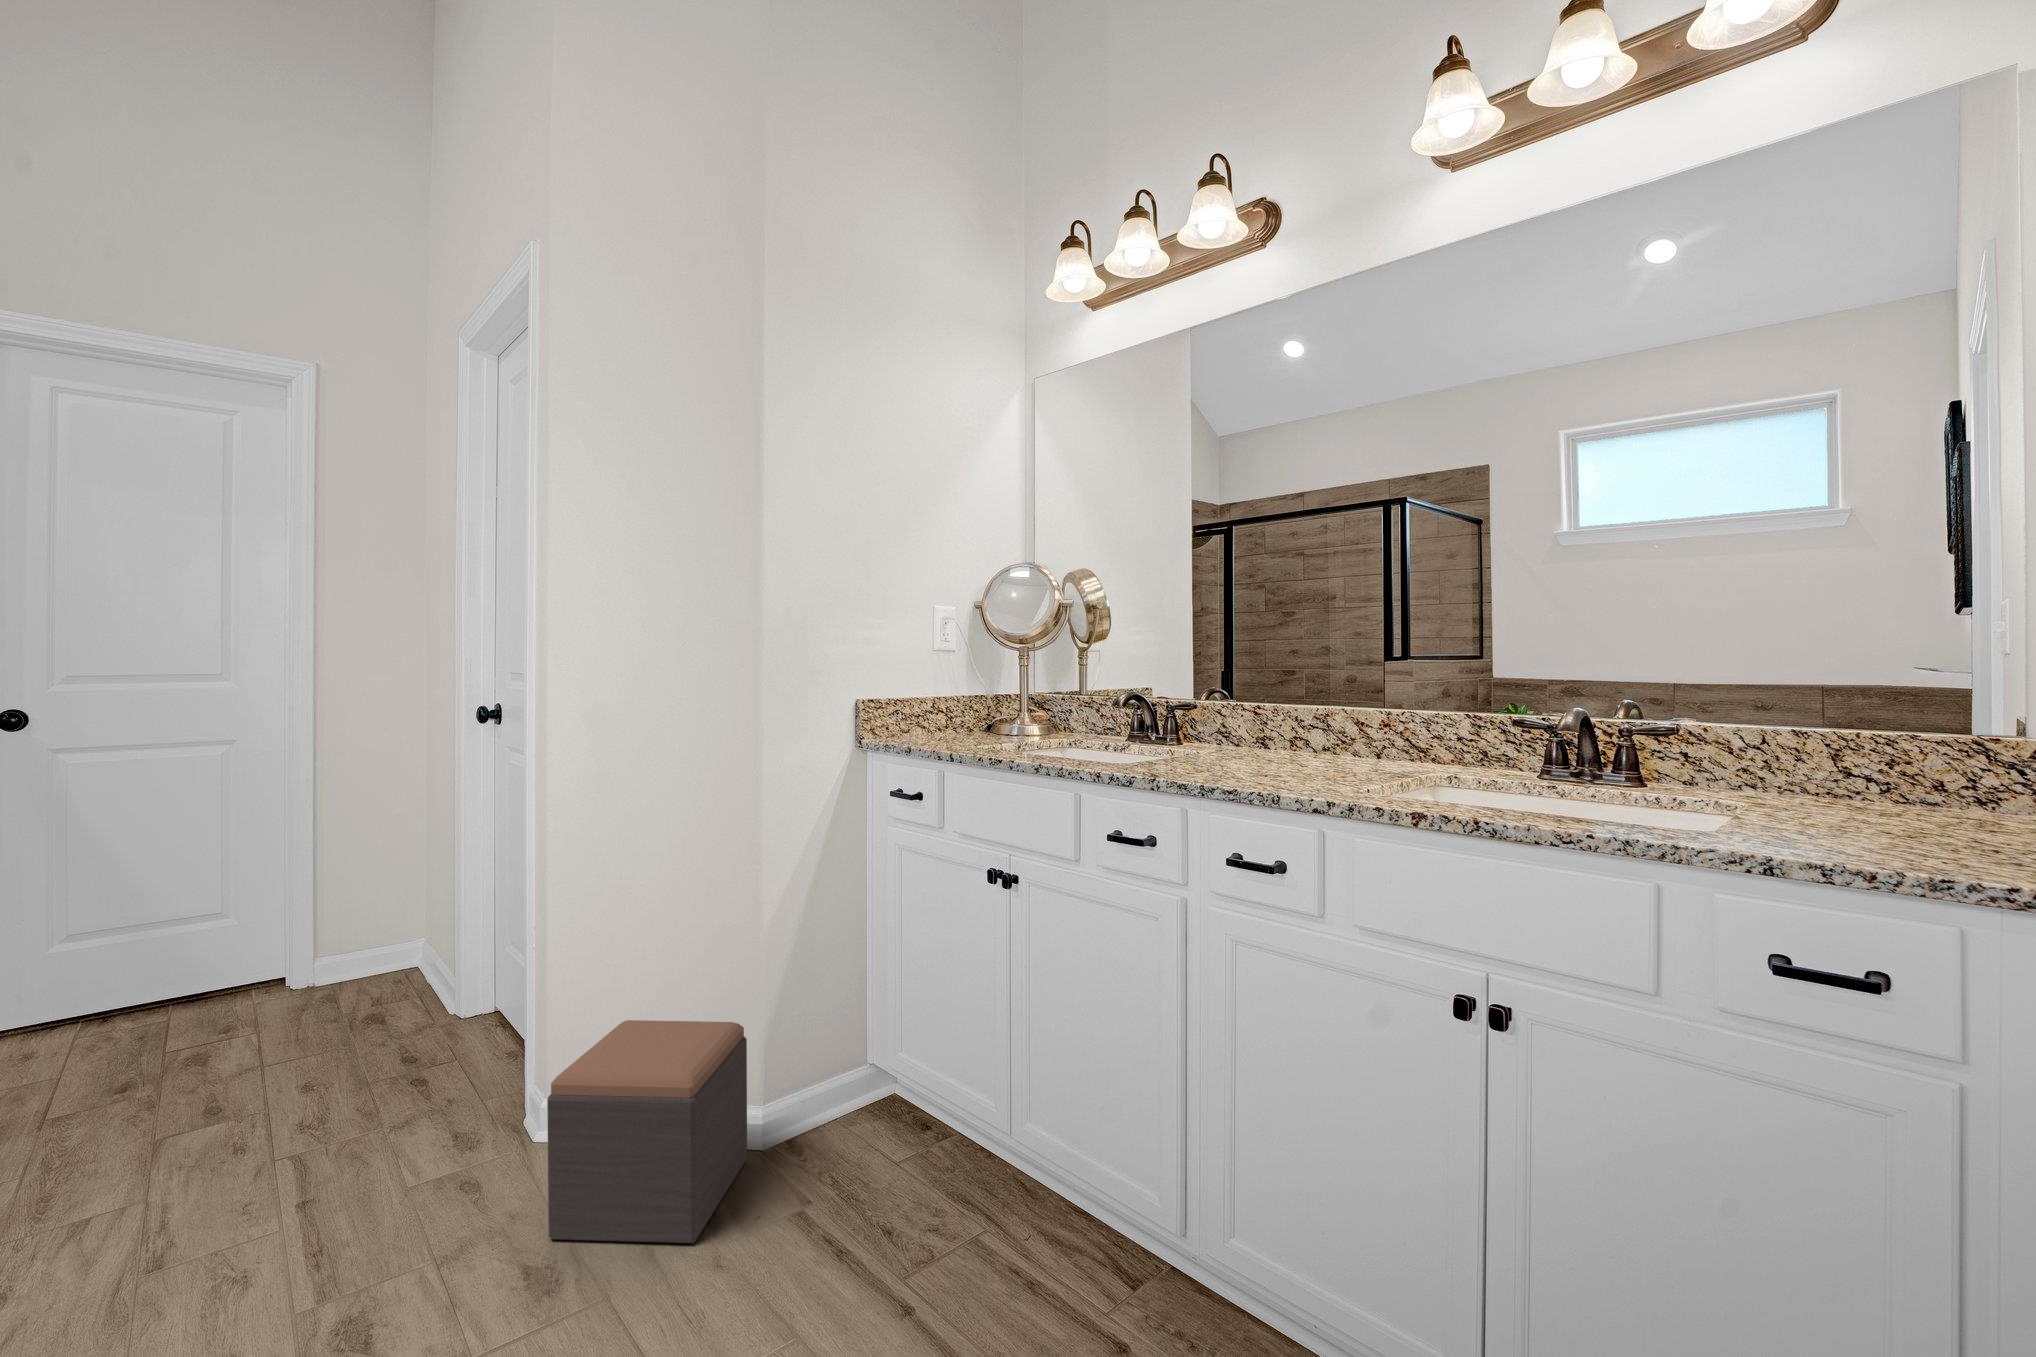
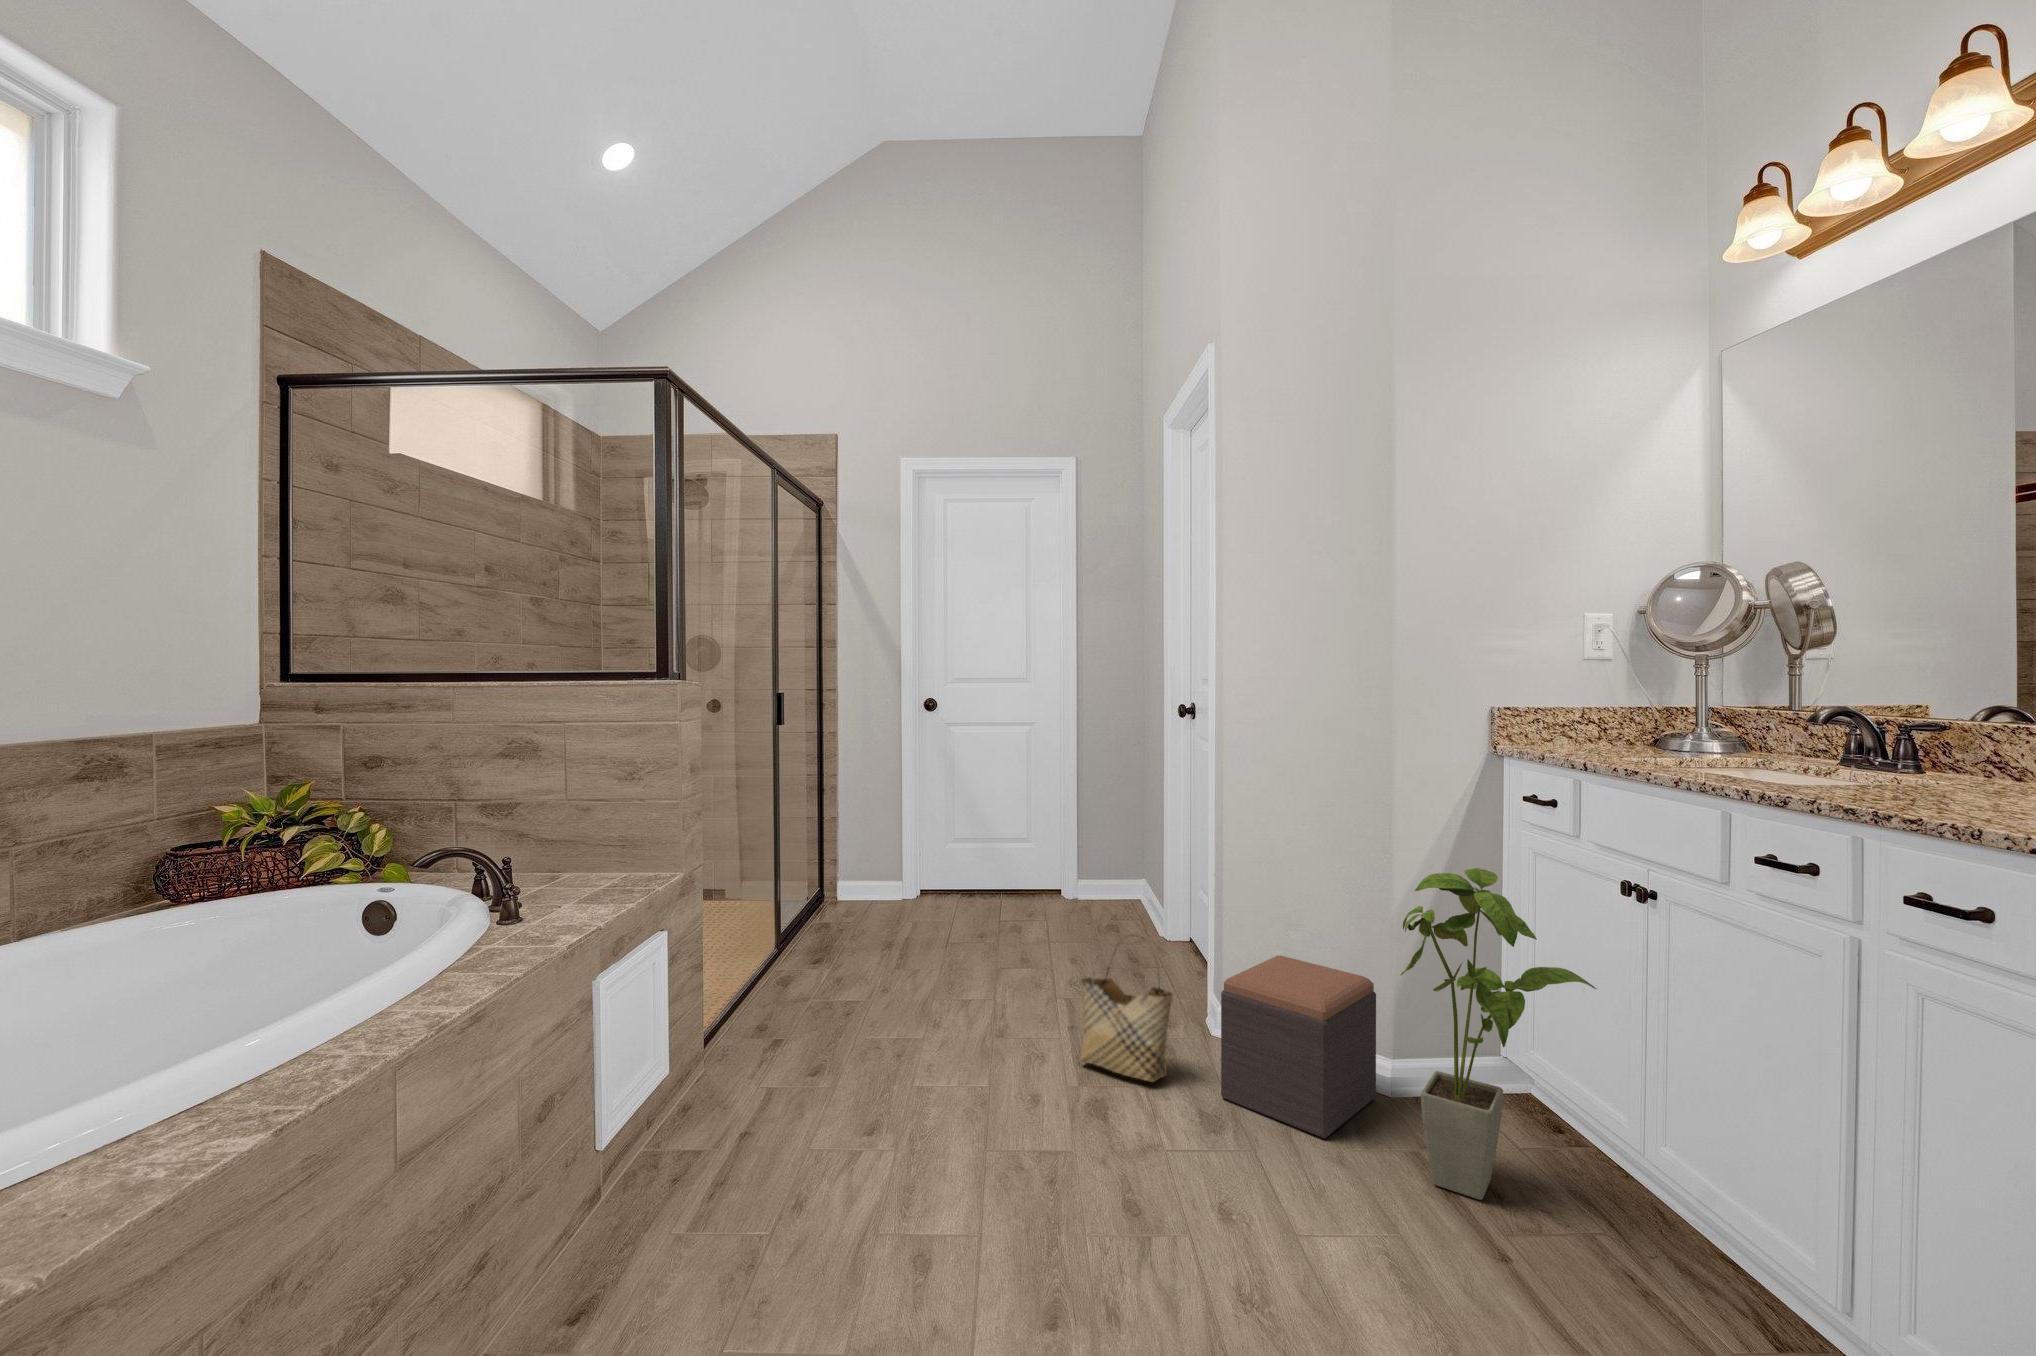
house plant: none [782,880,971,1250] -> present [1401,868,1597,1200]
woven basket: none [303,1046,471,1272] -> present [1080,934,1173,1082]

